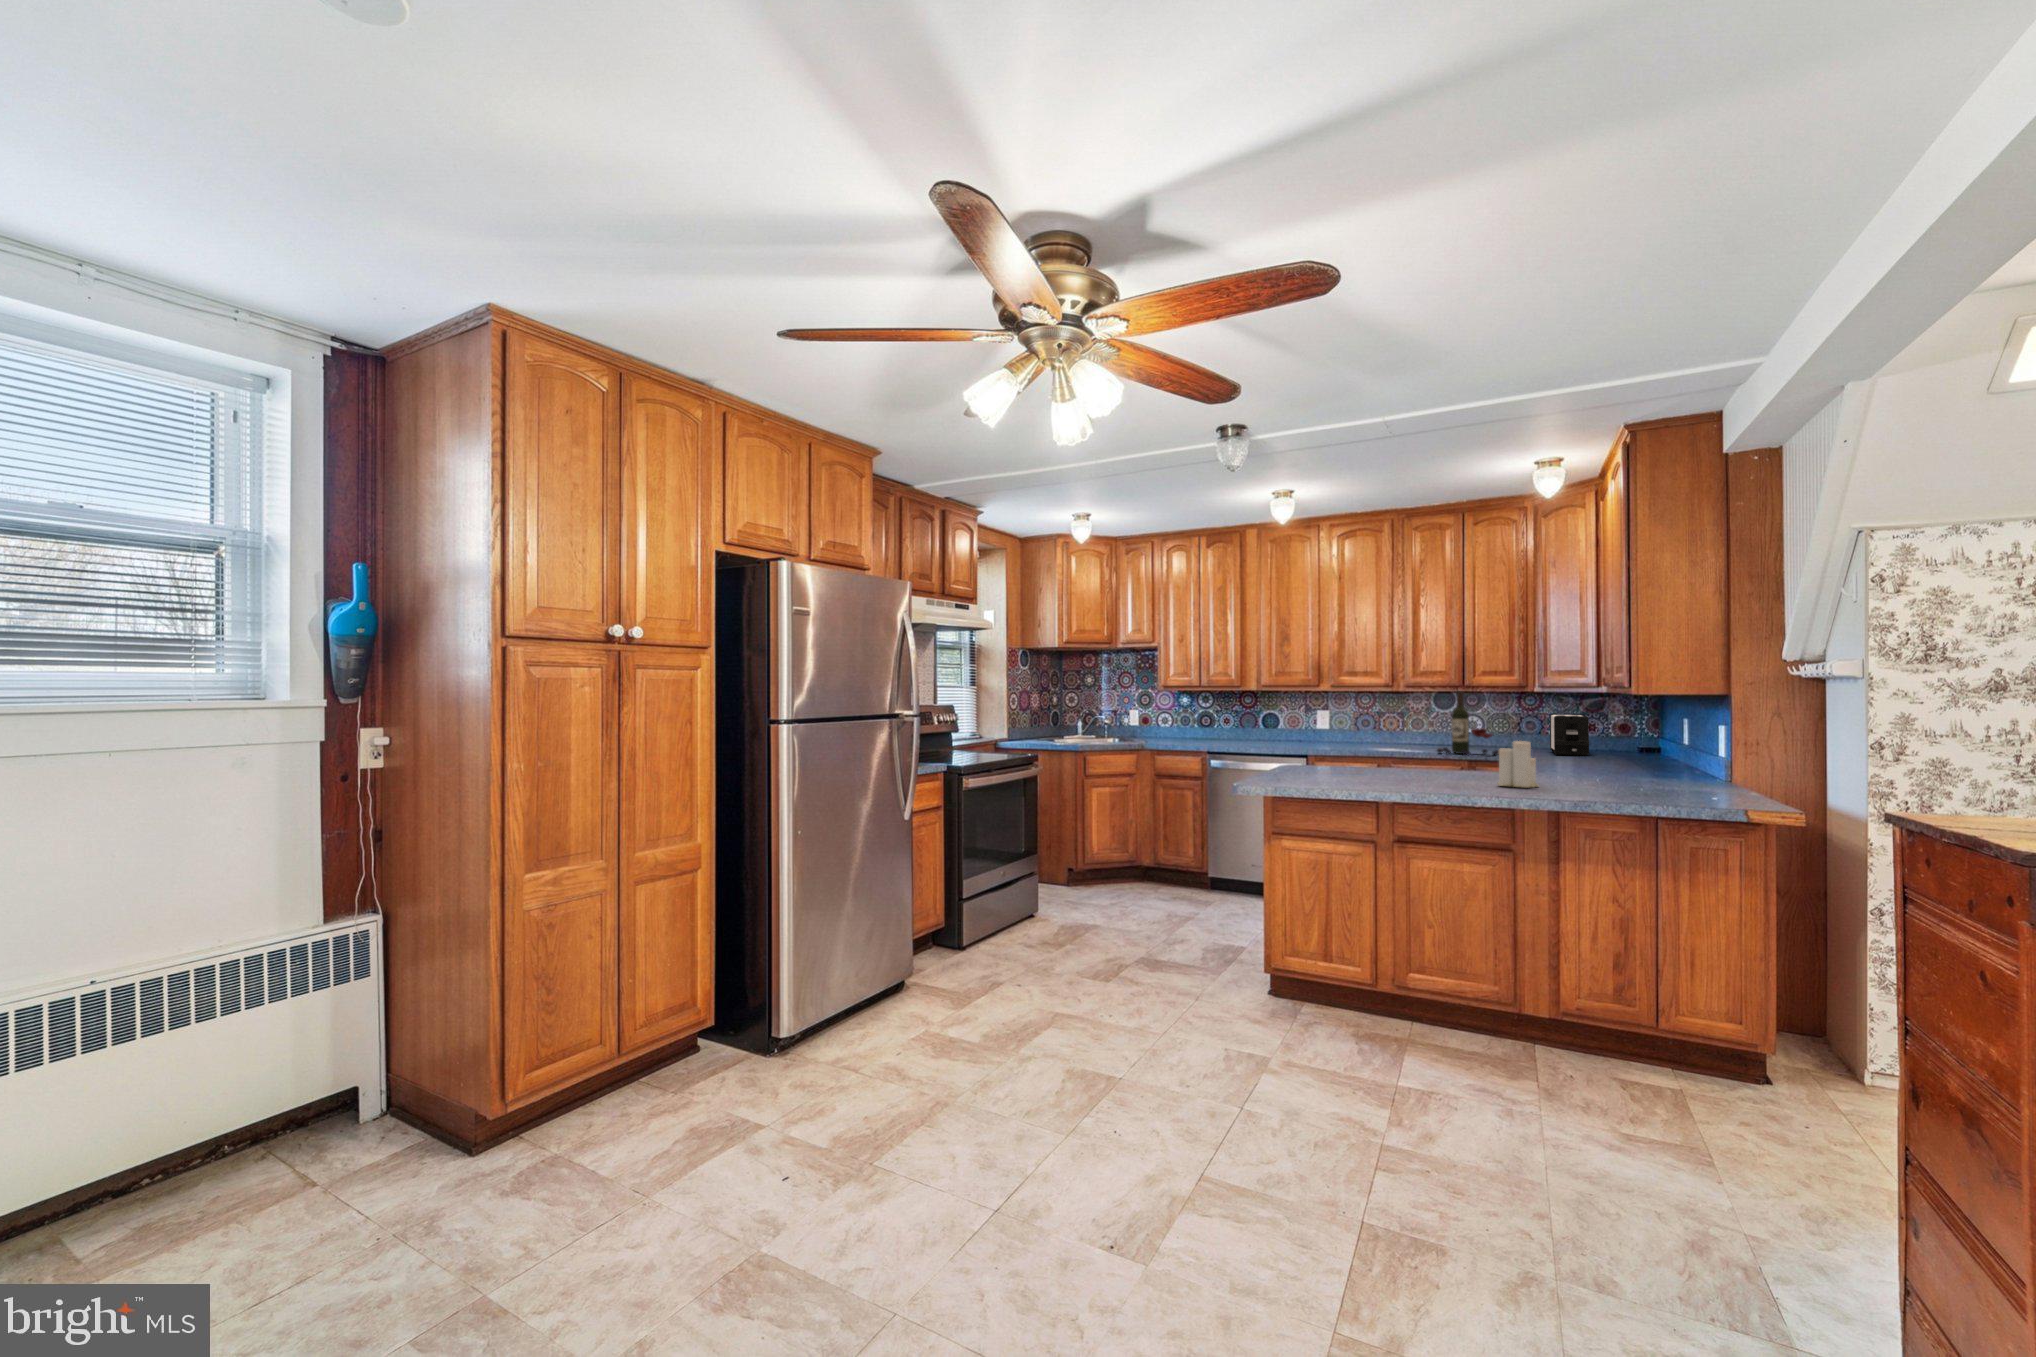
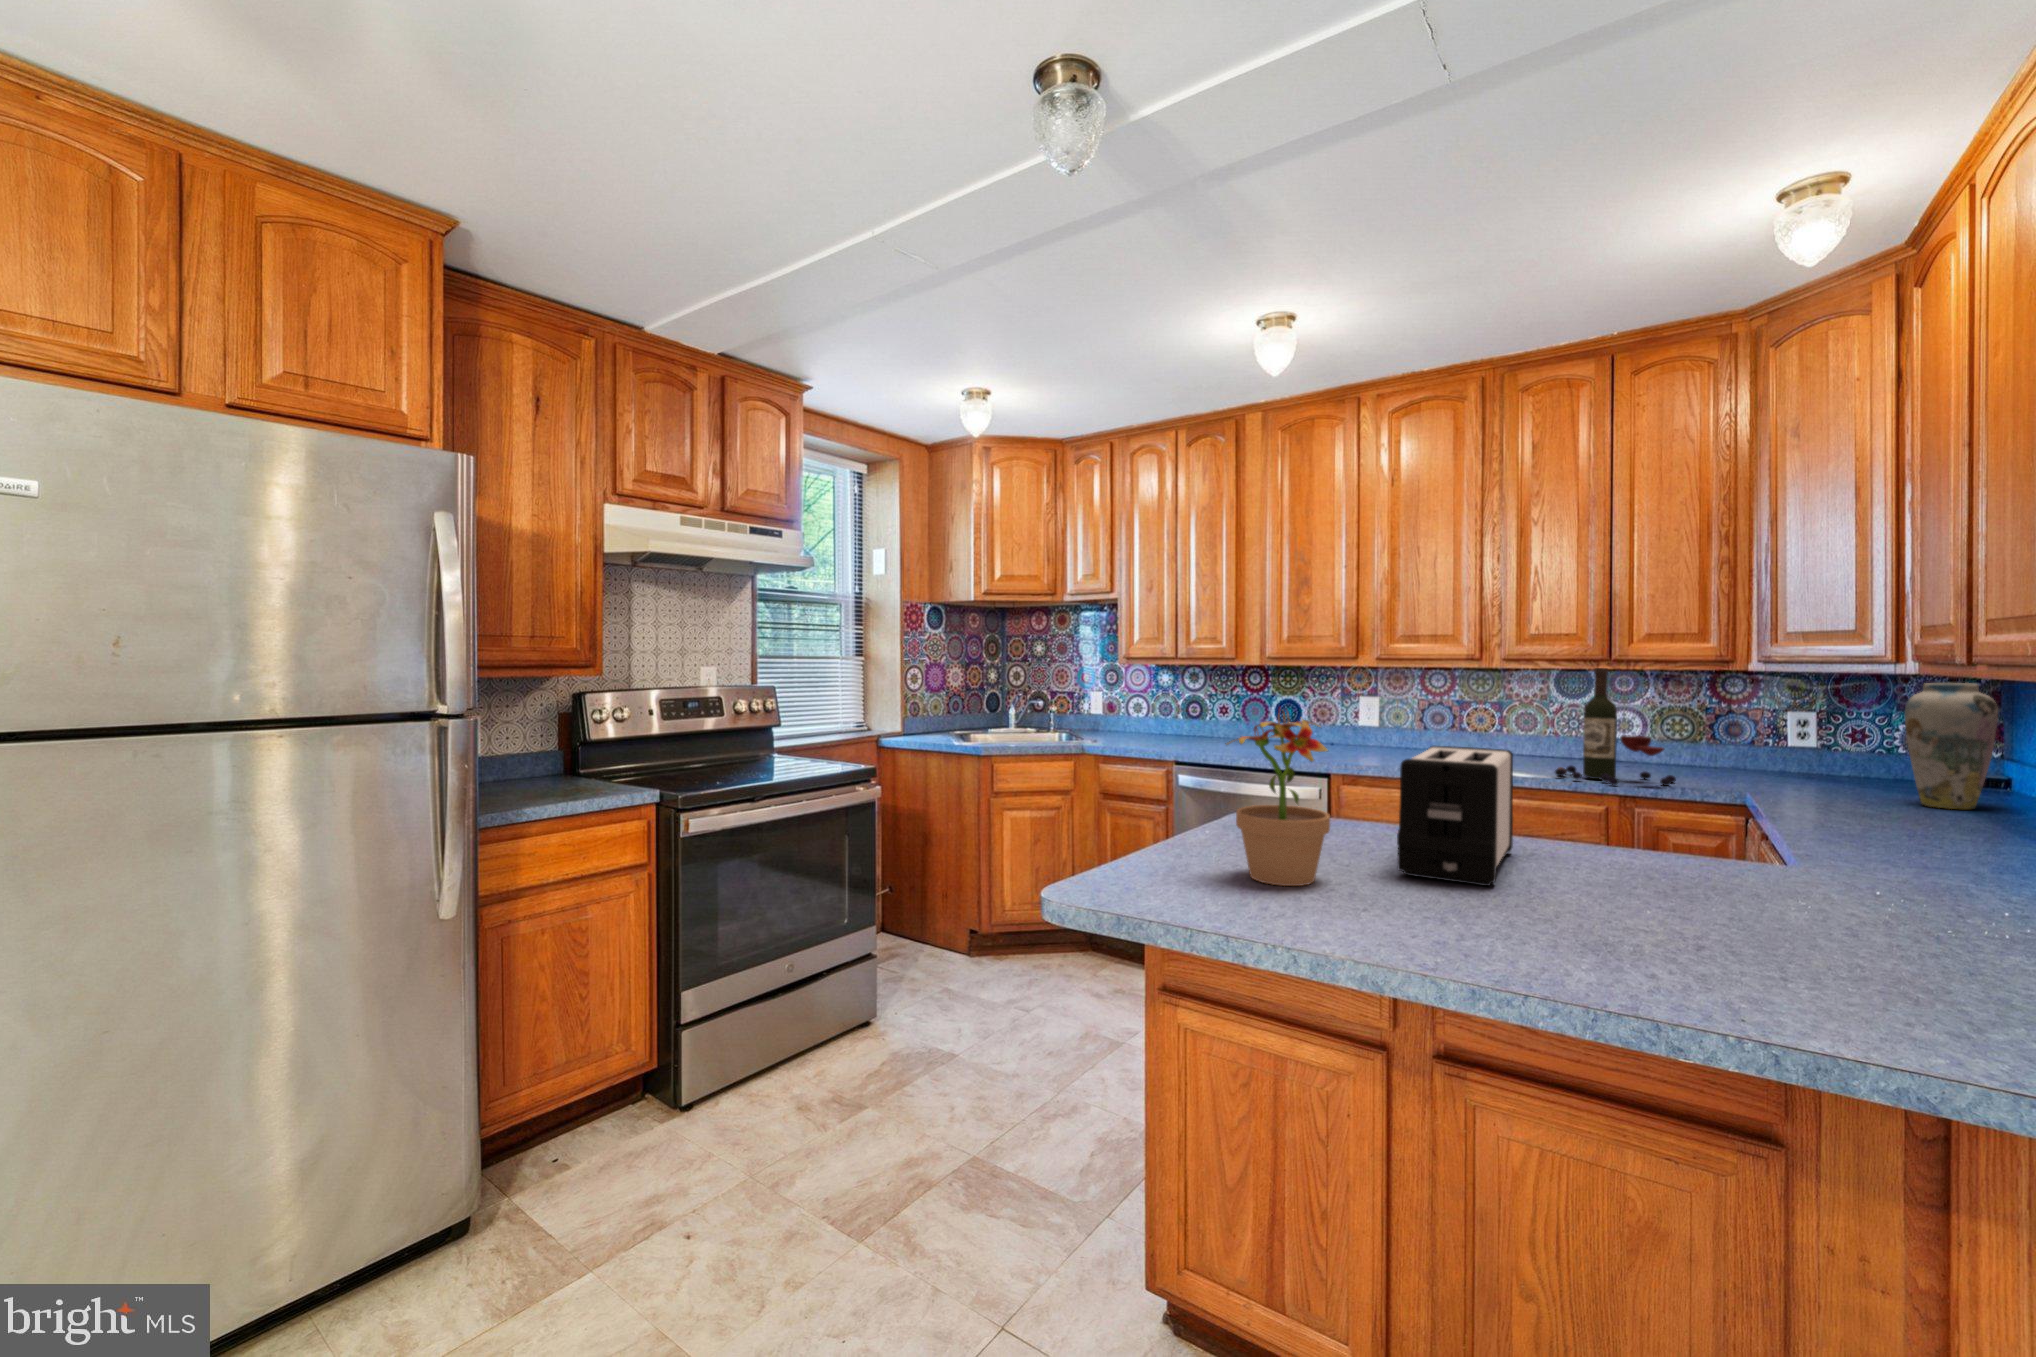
vase: none [1604,697,1642,759] -> present [1905,683,1998,809]
potted plant: none [1303,705,1351,783] -> present [1227,708,1330,886]
toaster: present [1550,714,1589,756] -> present [1397,746,1513,886]
candle: present [1498,741,1538,788] -> none [1701,807,1831,952]

